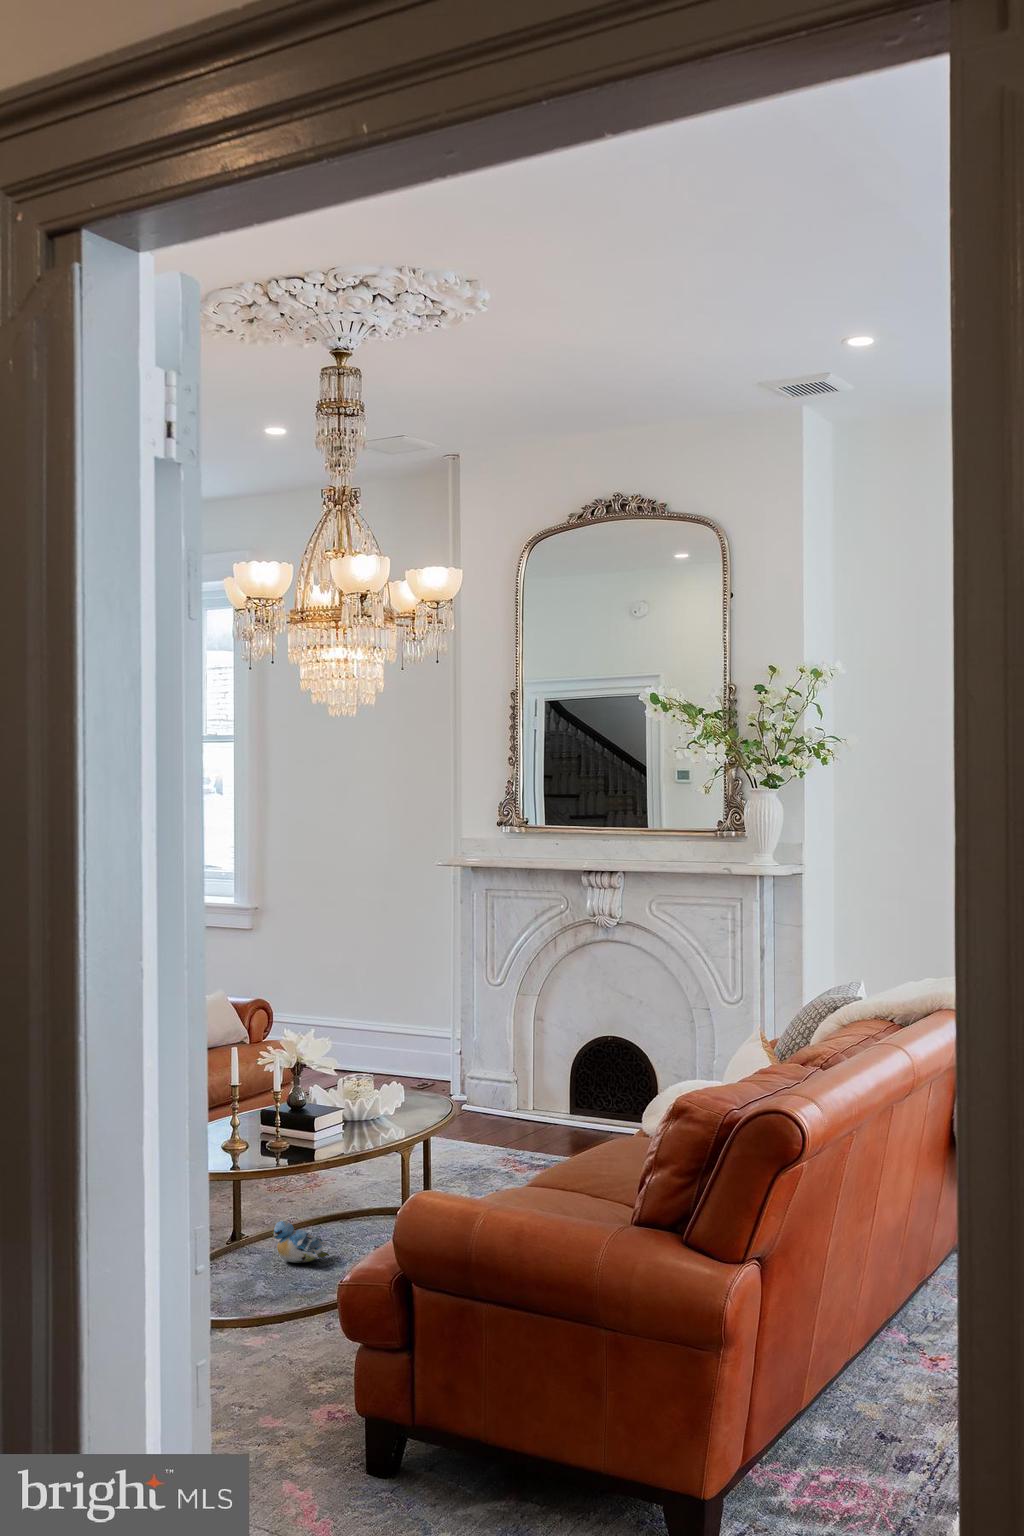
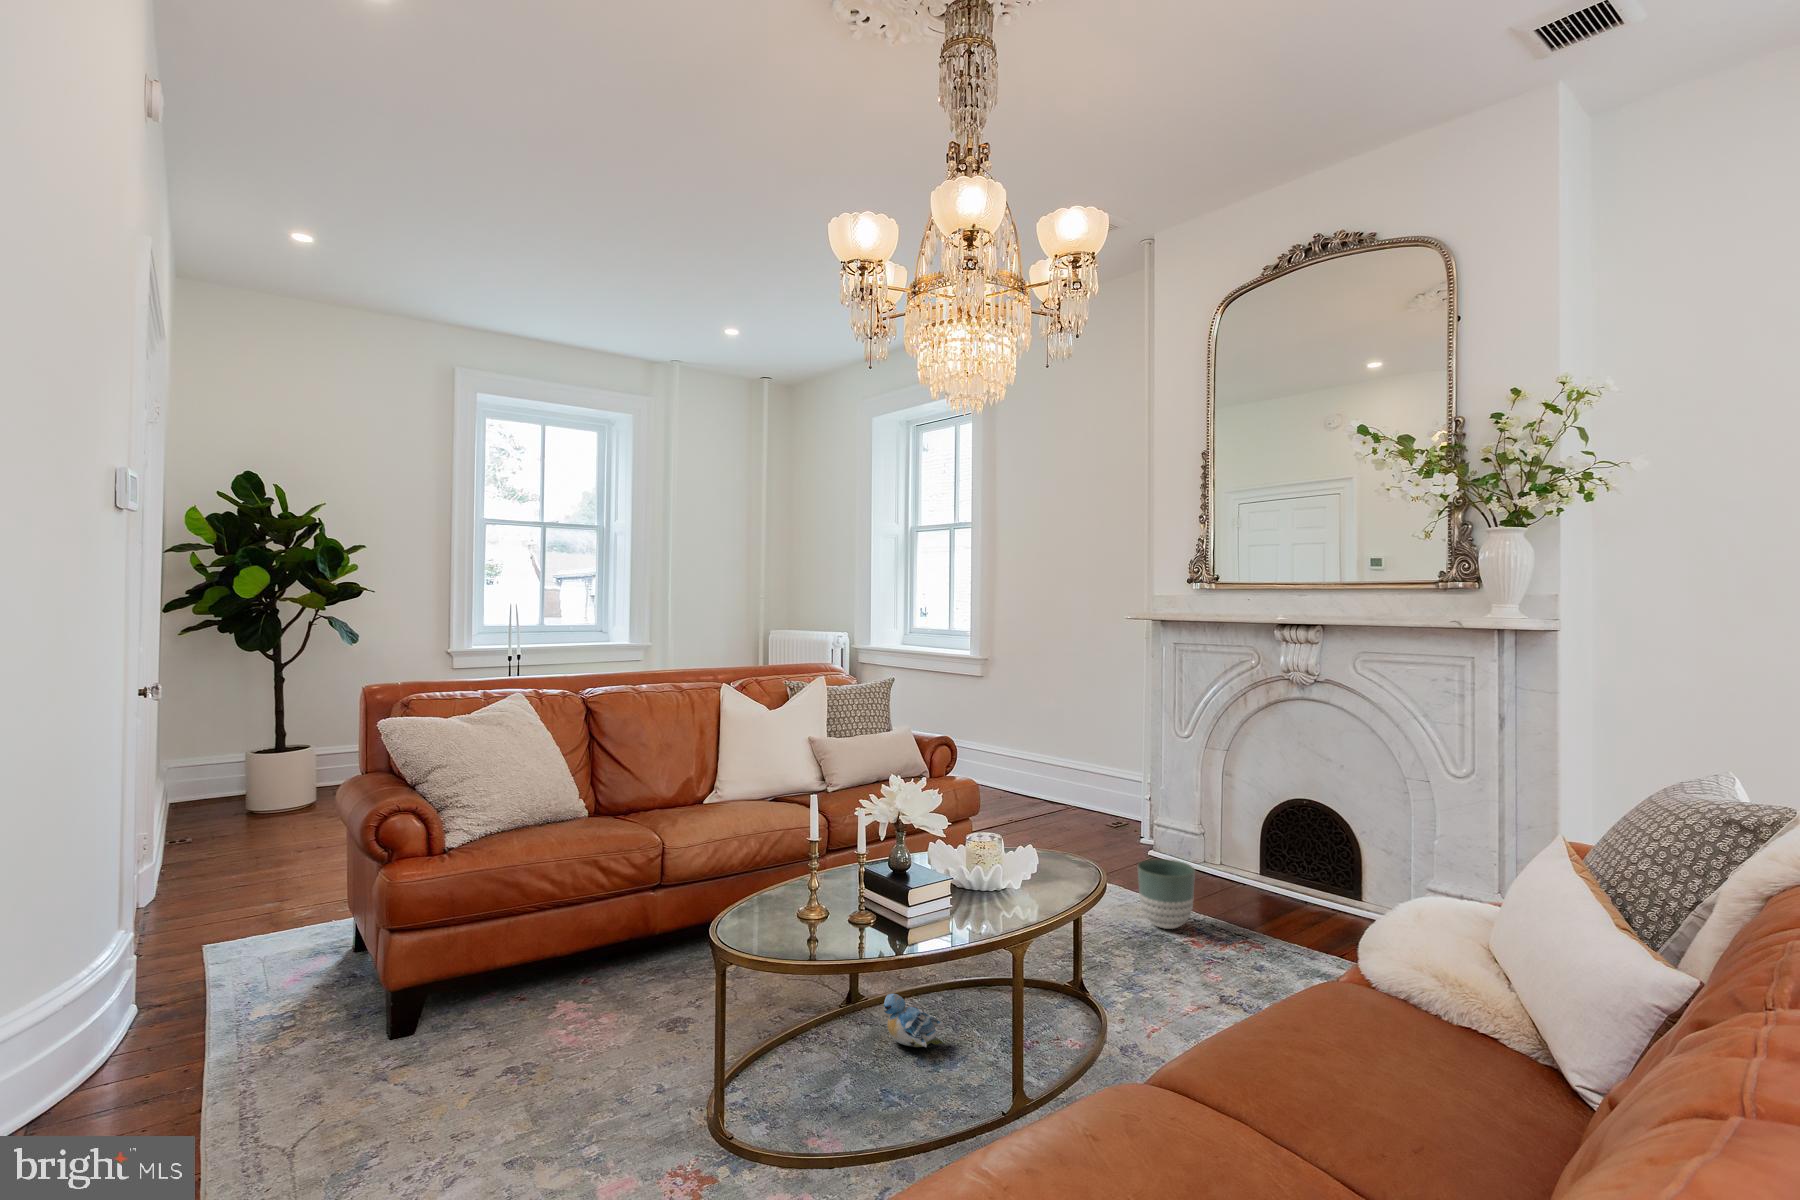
planter: none [465,1101,516,1165] -> present [1138,859,1195,929]

